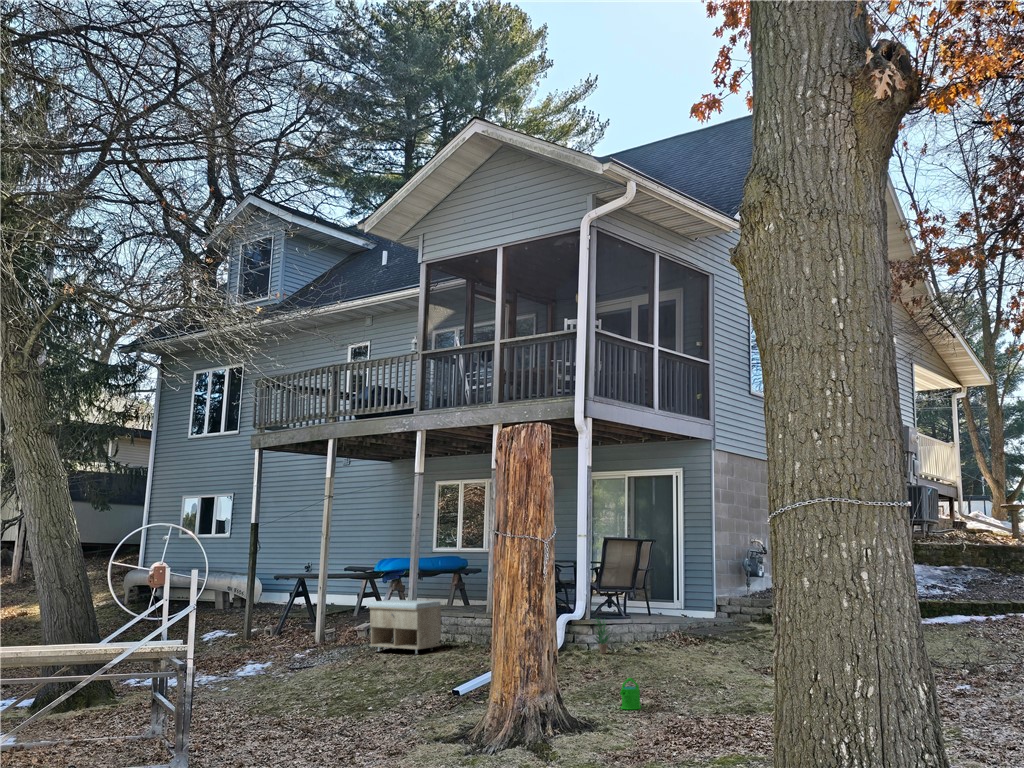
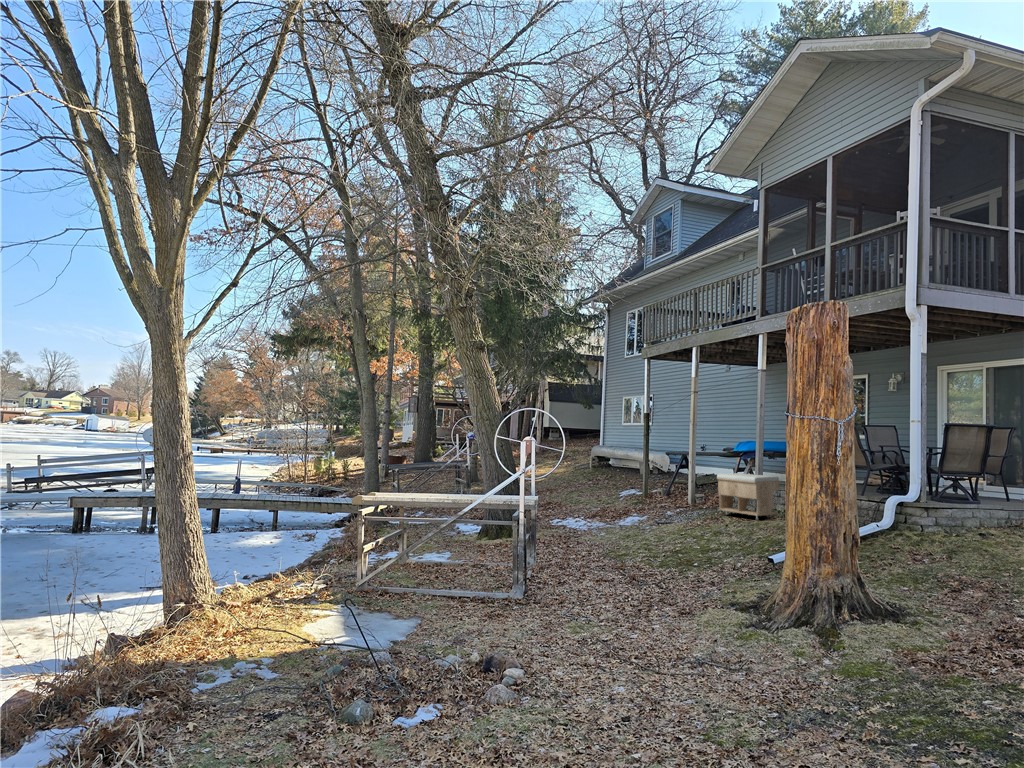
potted plant: present [595,618,609,654] -> none [925,500,948,536]
watering can: present [620,678,641,710] -> none [941,568,971,603]

